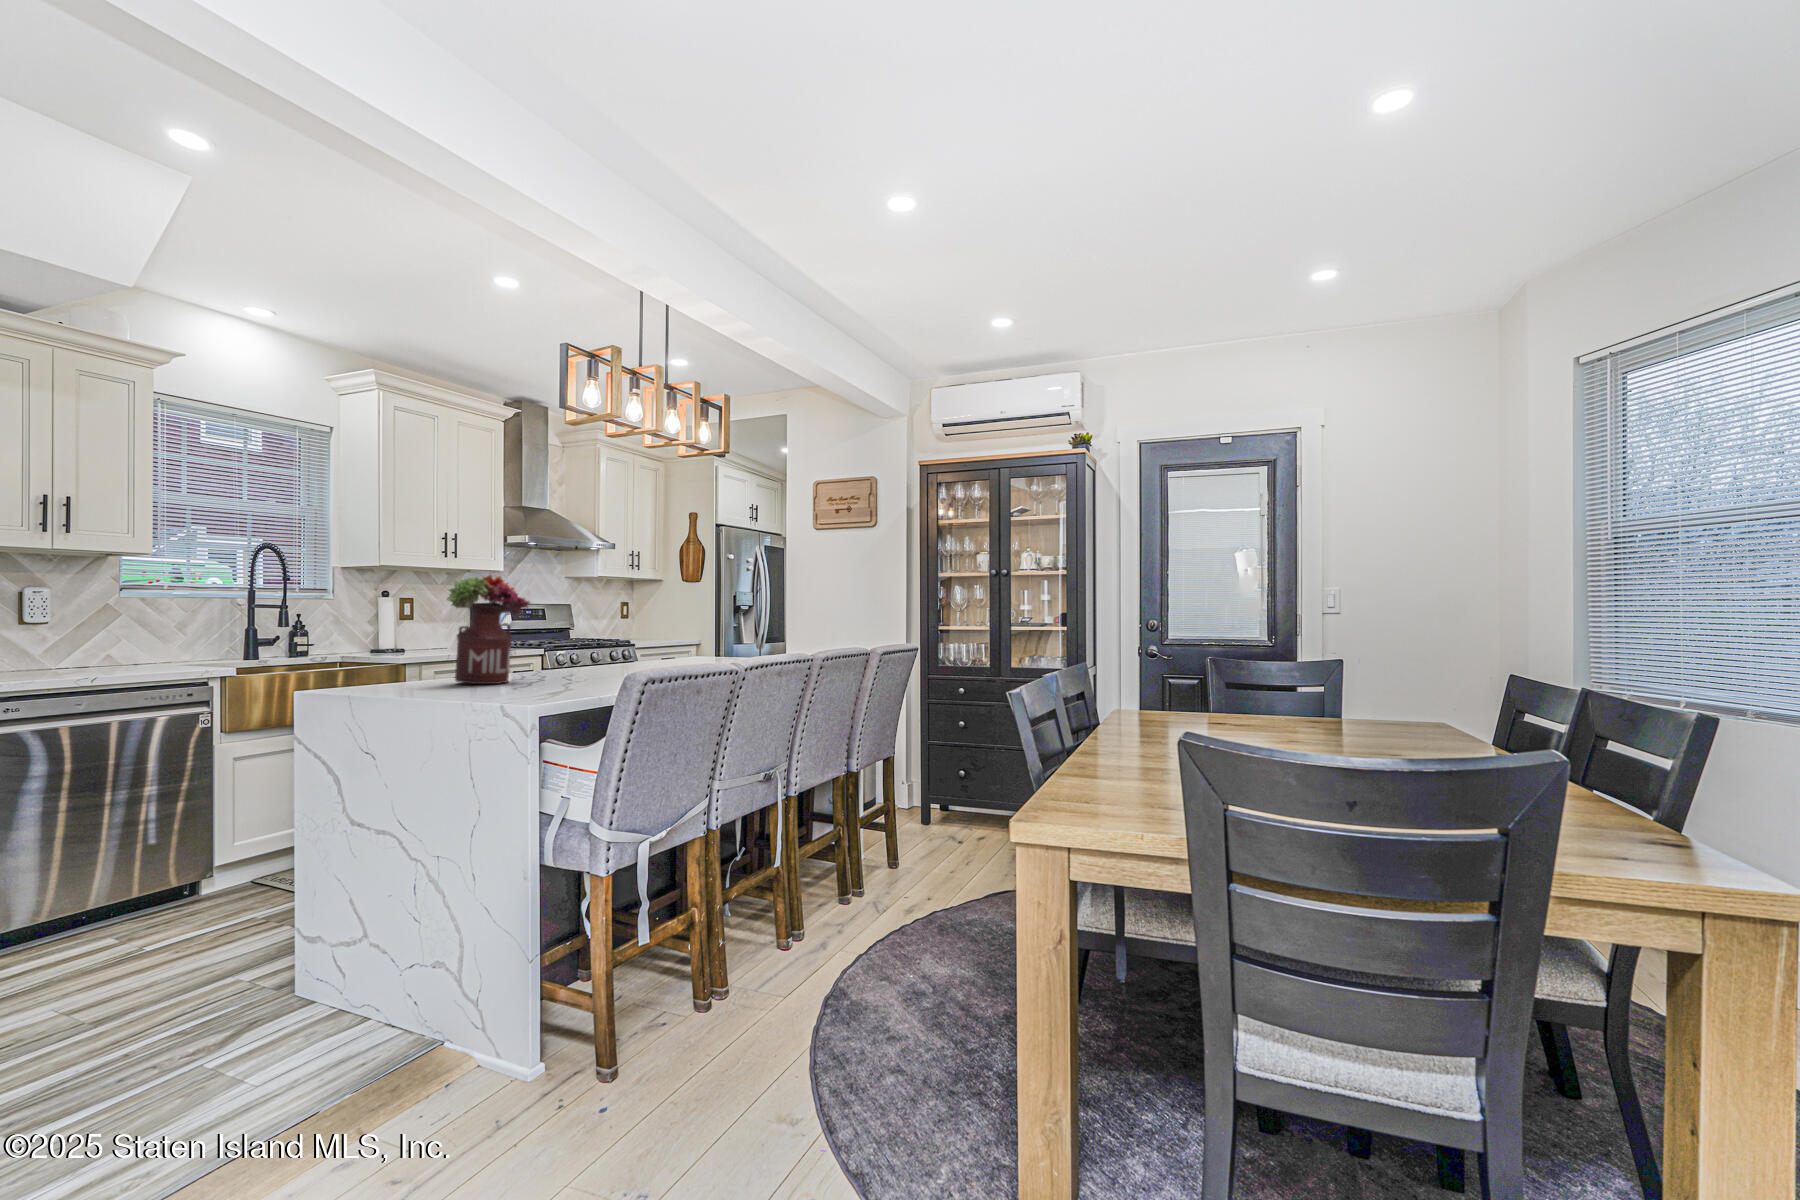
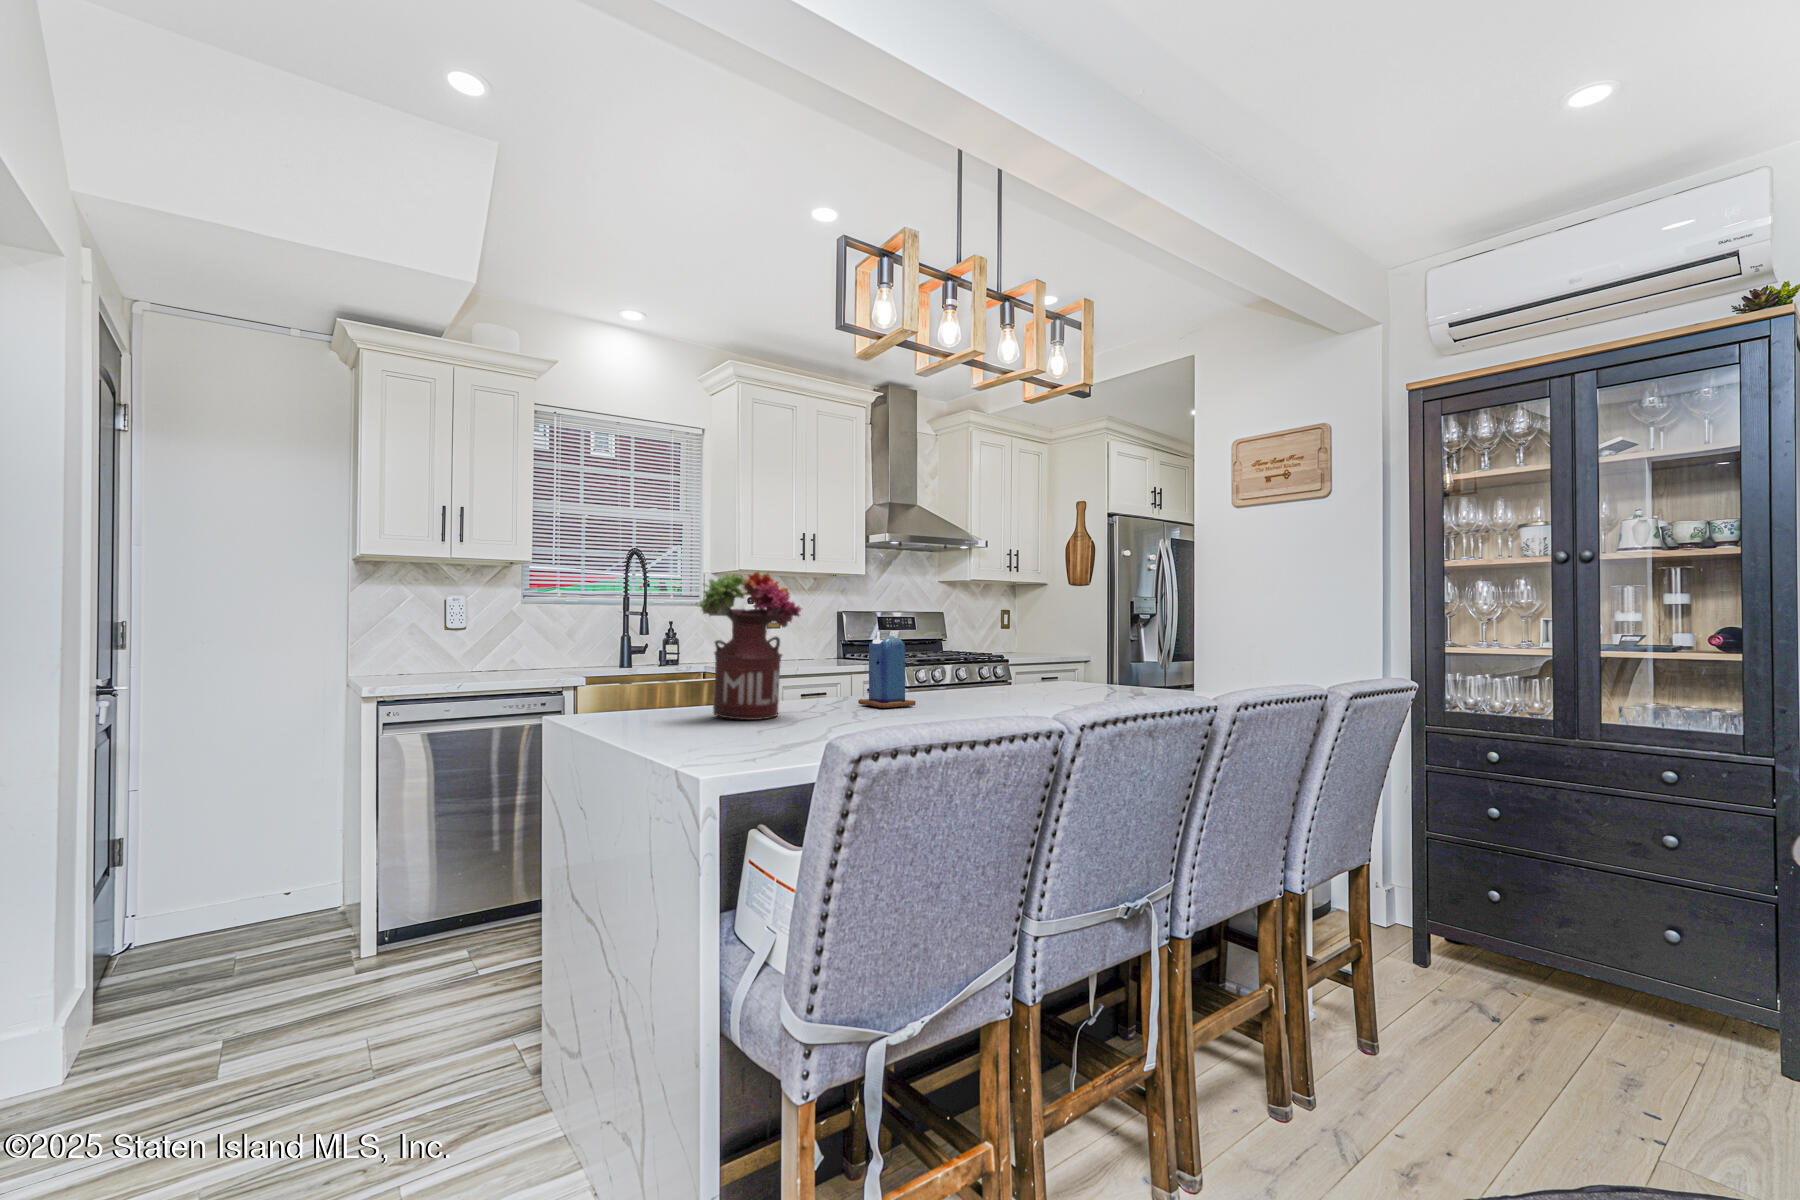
candle: none [560,619,606,674] -> present [858,631,916,708]

